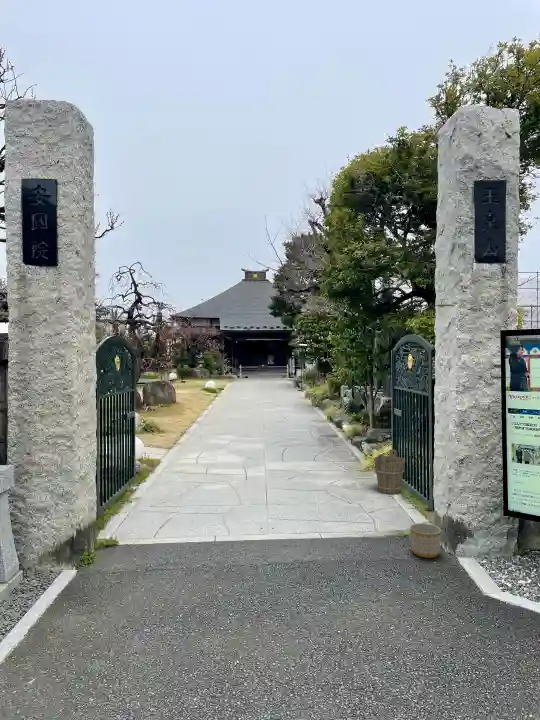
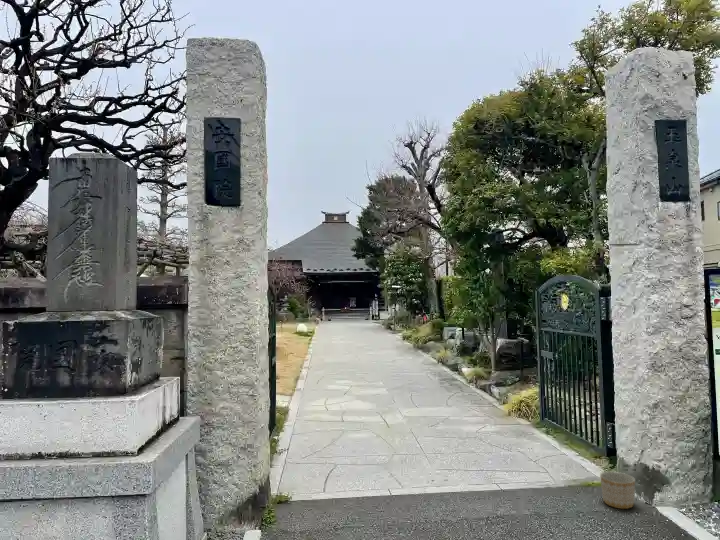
bucket: present [374,449,405,494] -> none [526,394,560,441]

